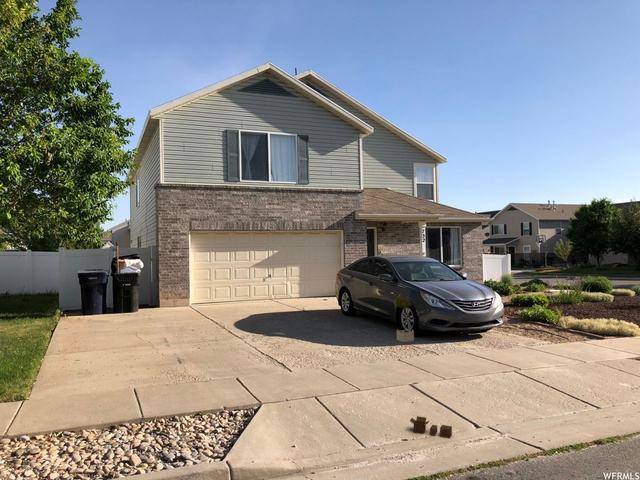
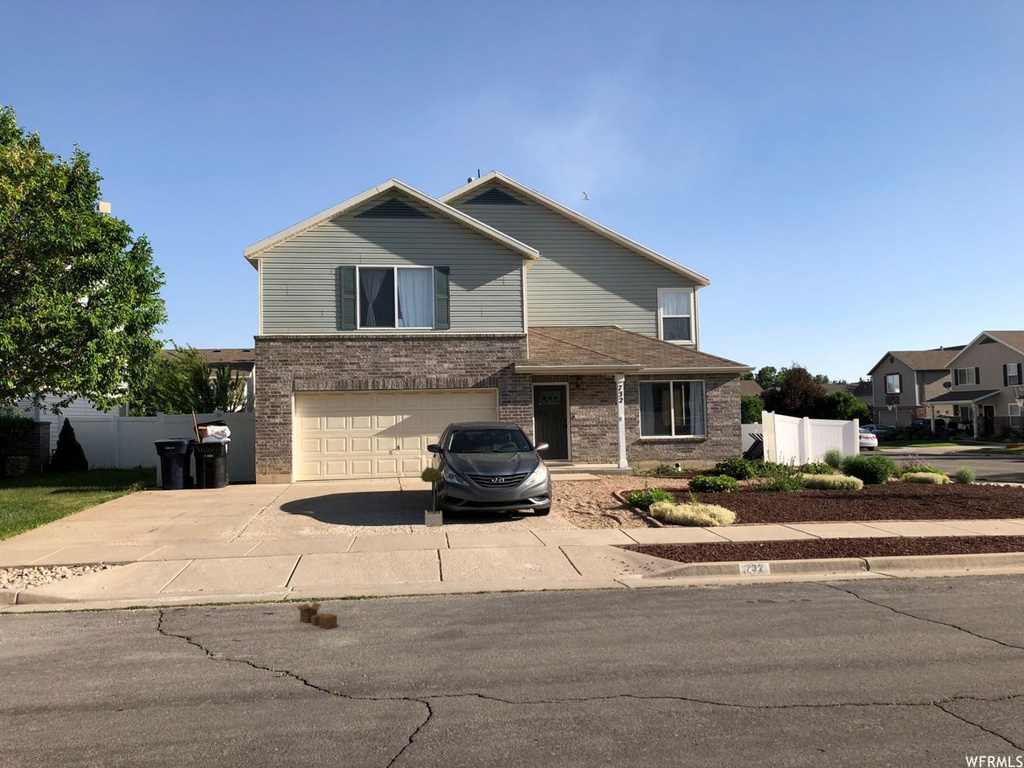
cardboard box: present [410,416,452,438] -> present [297,603,337,629]

